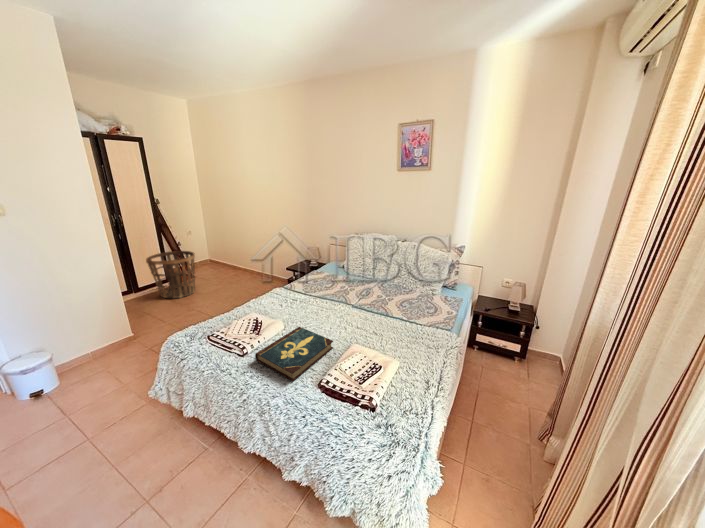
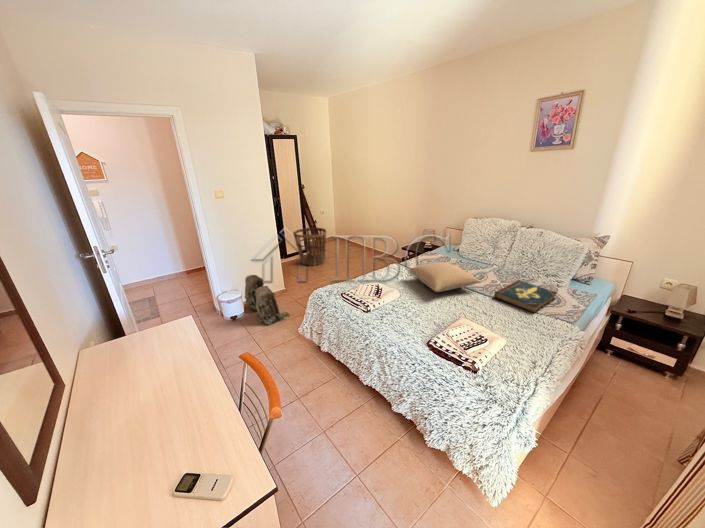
pillow: none [294,282,369,317] -> present [409,262,481,292]
backpack: none [55,324,138,396] -> present [245,275,290,325]
book: present [255,327,333,381] -> present [494,280,557,313]

